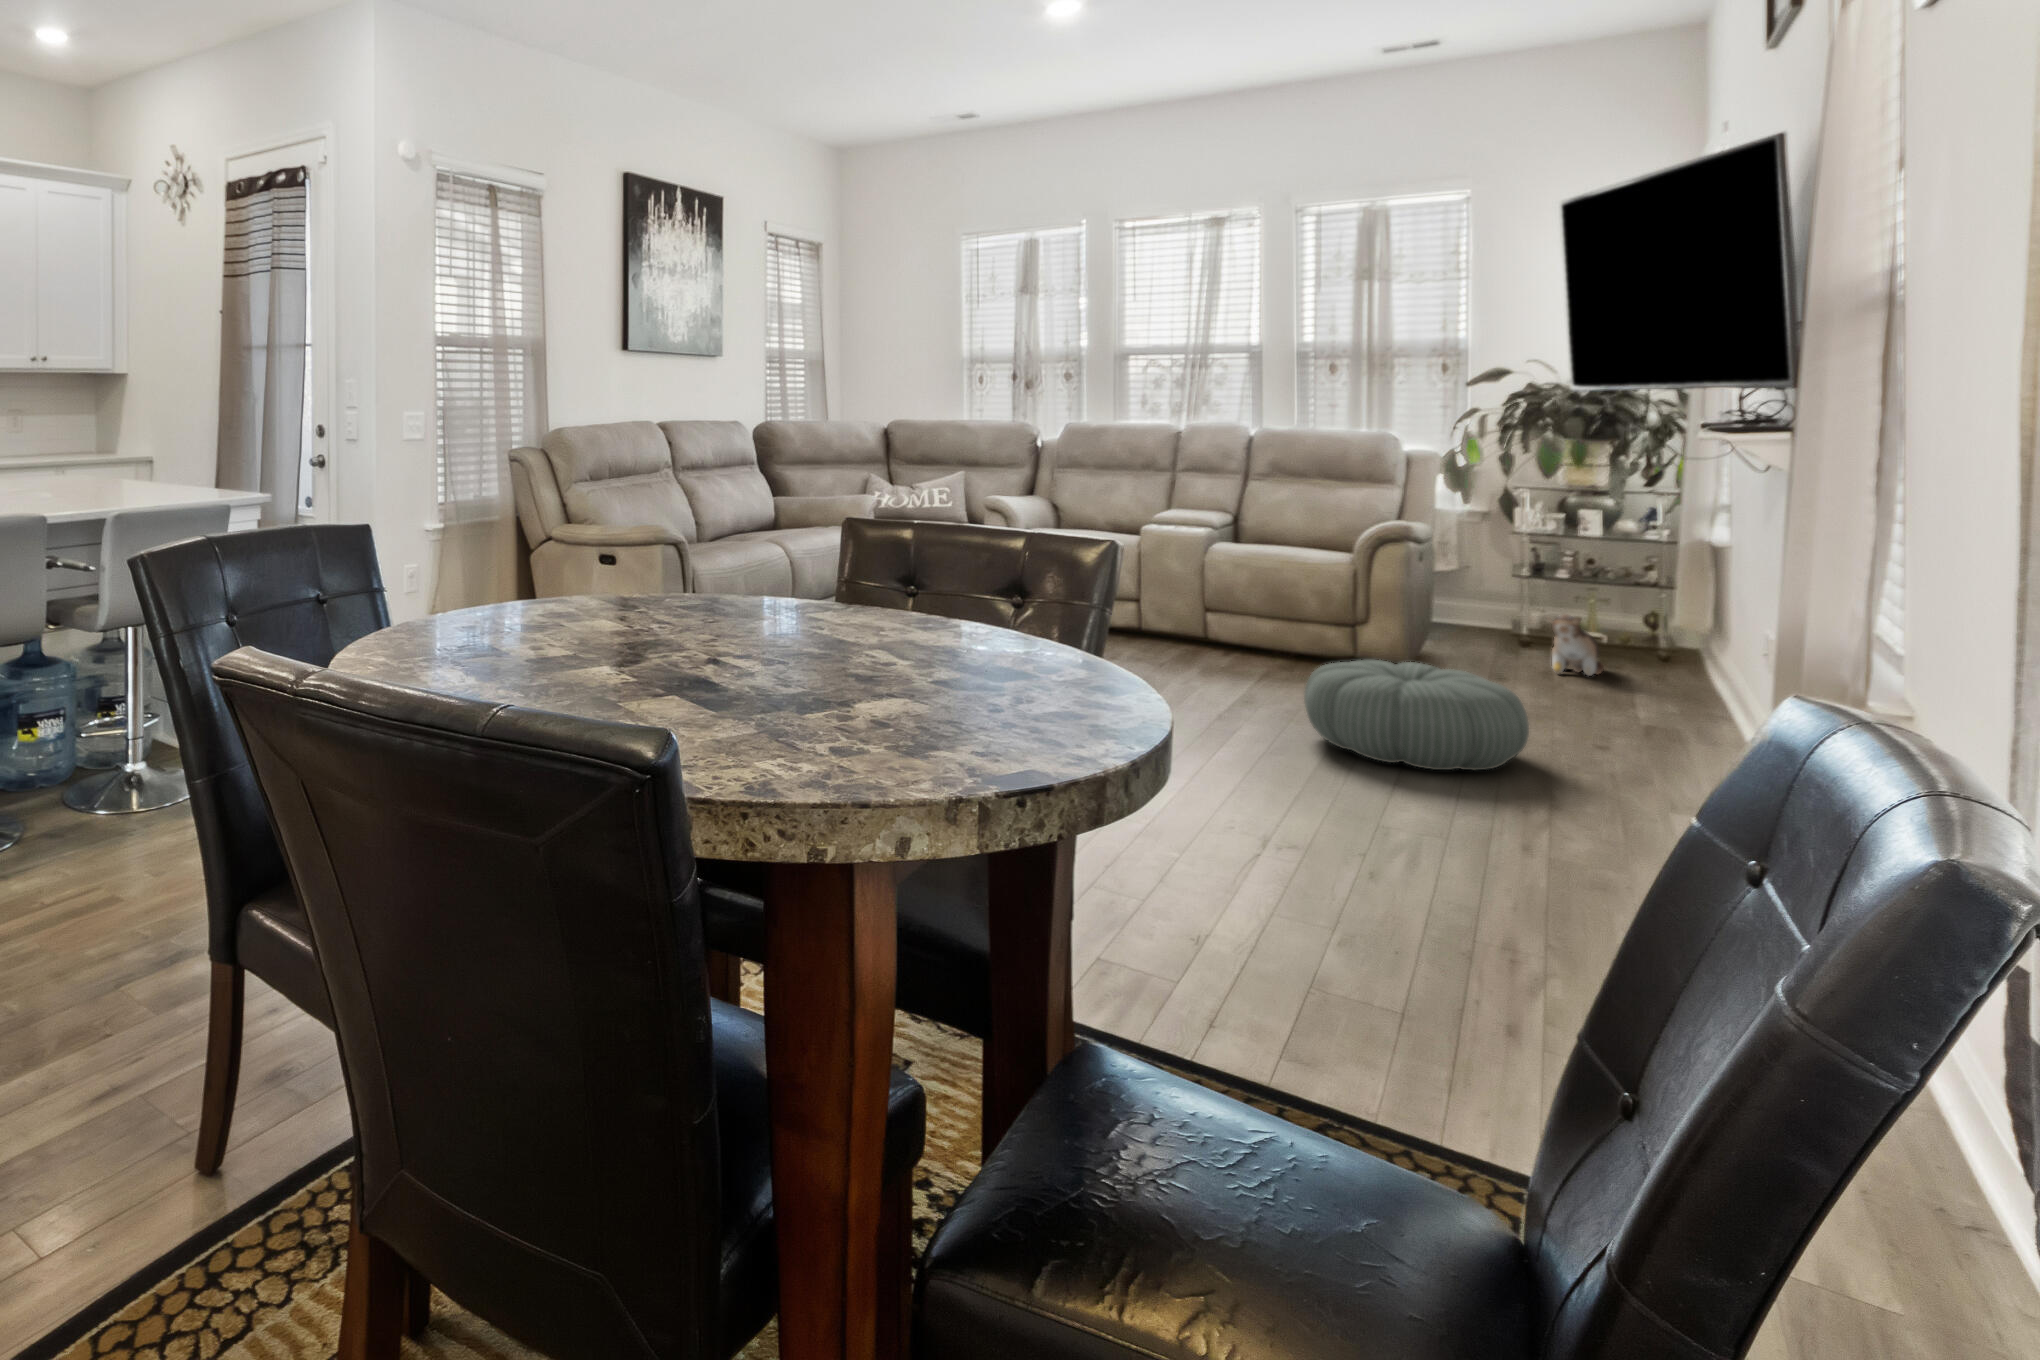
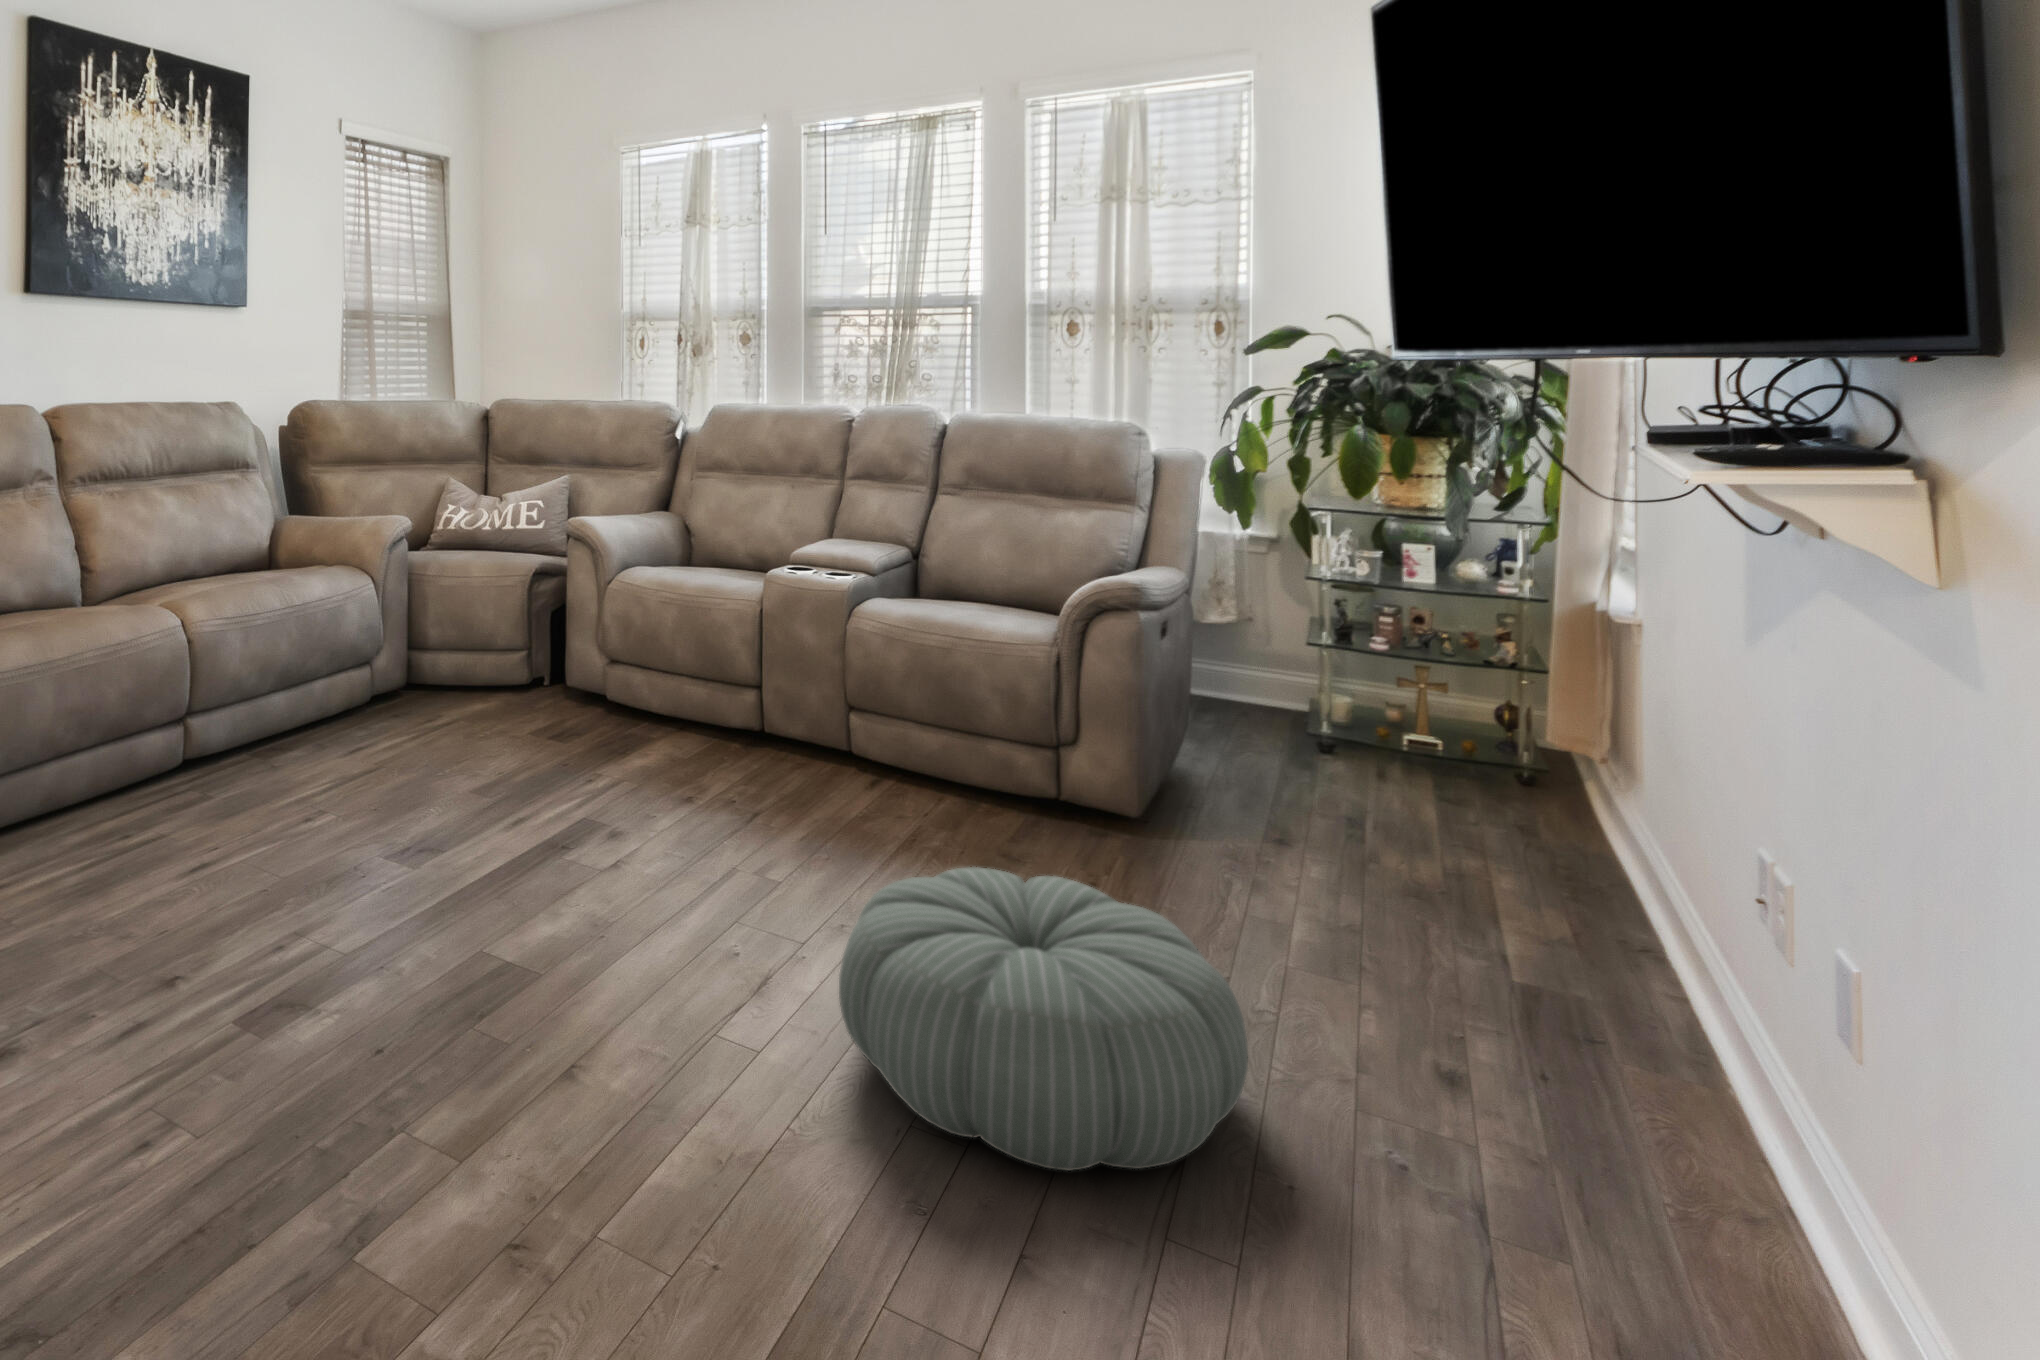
plush toy: present [1548,615,1604,676] -> none [1338,727,1430,829]

